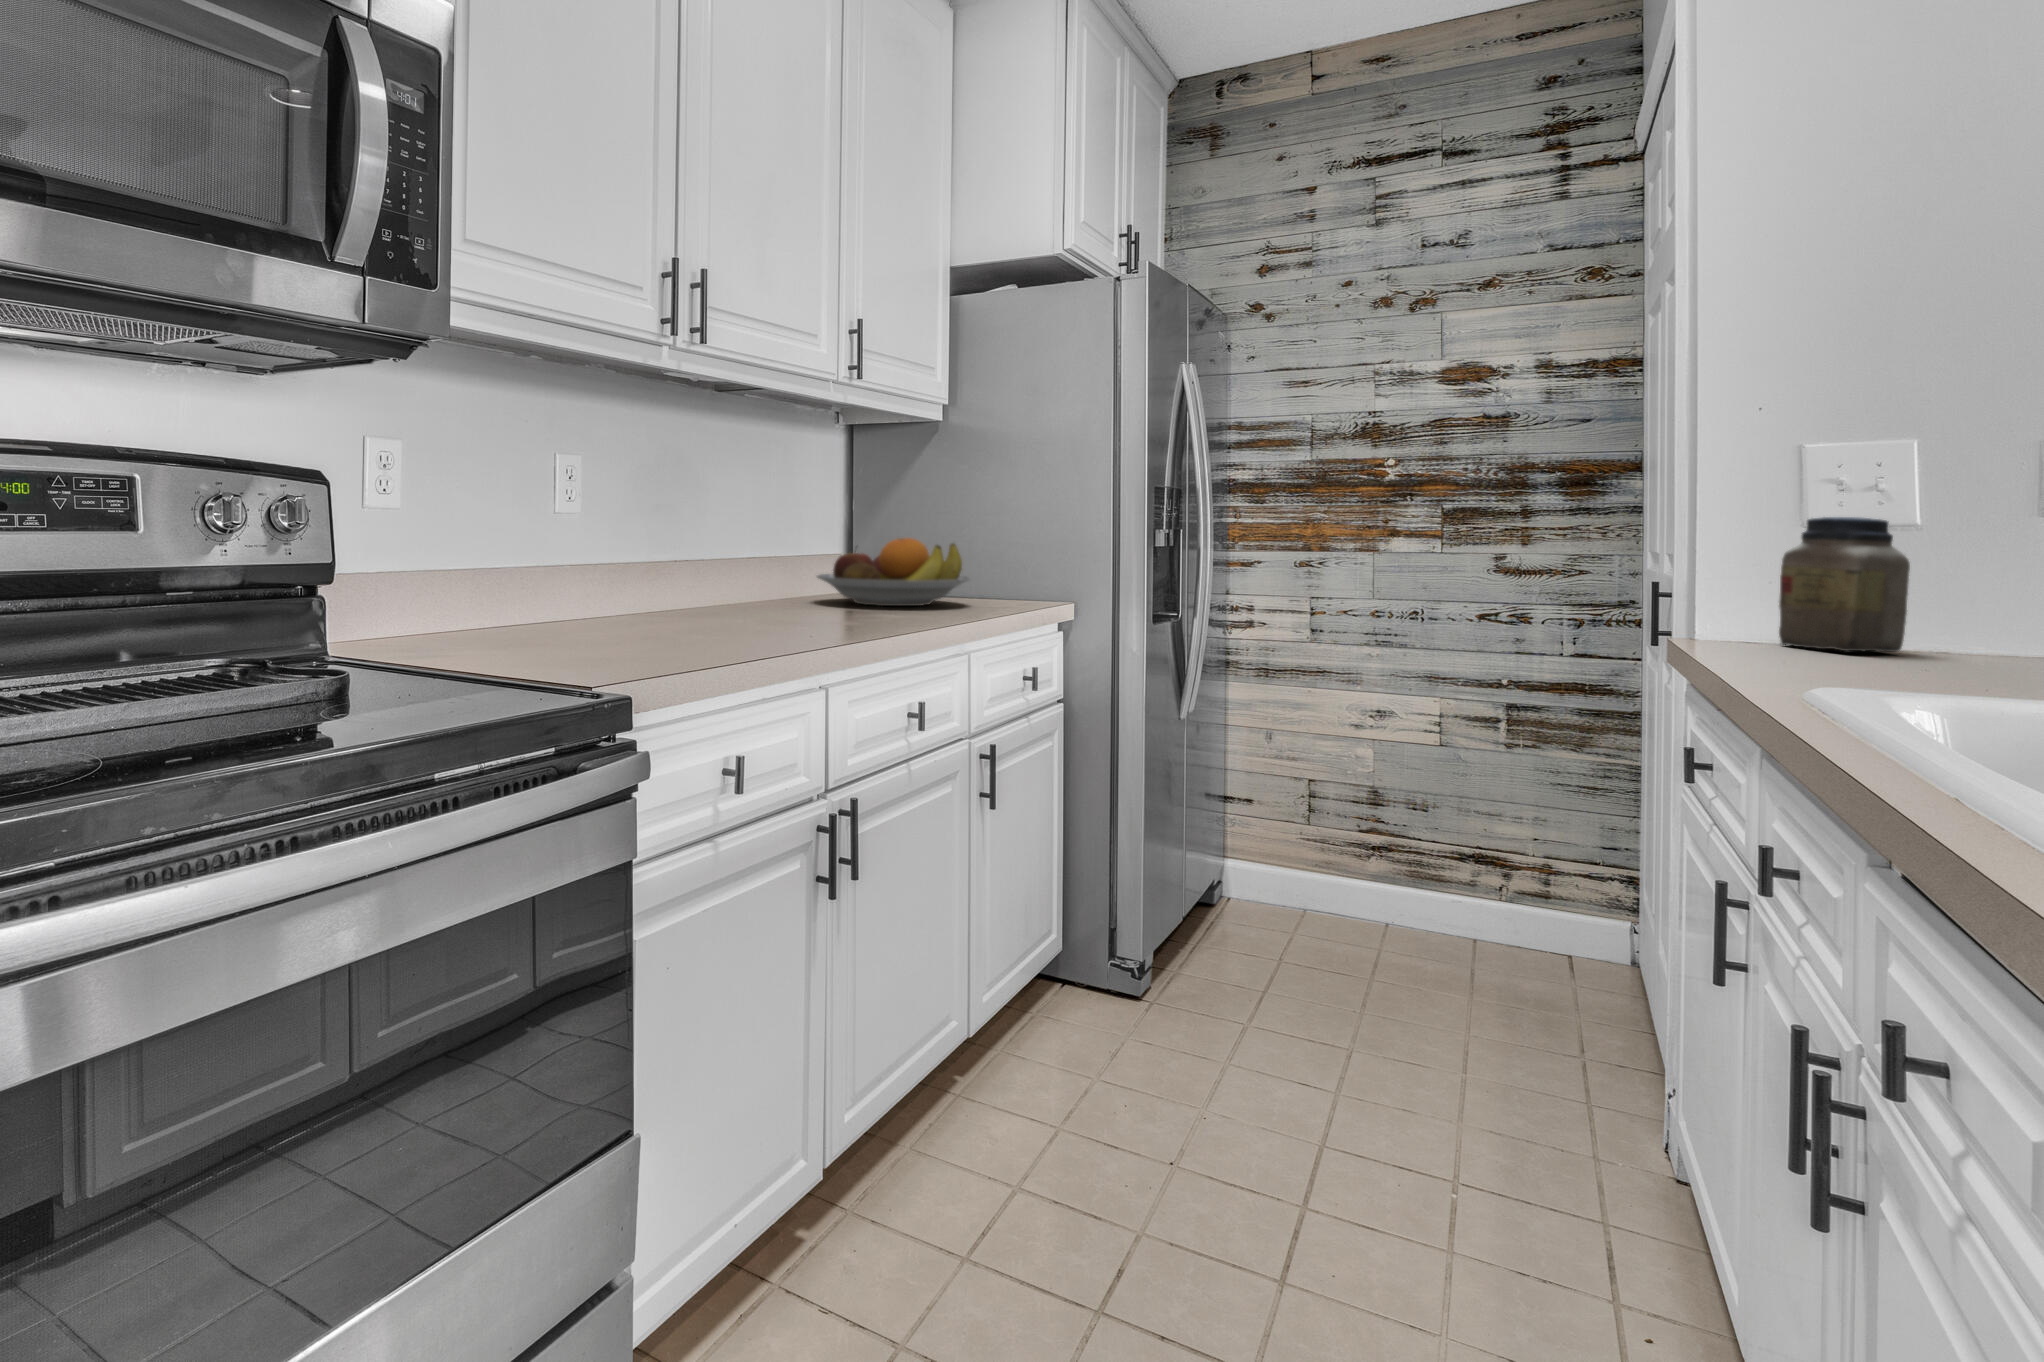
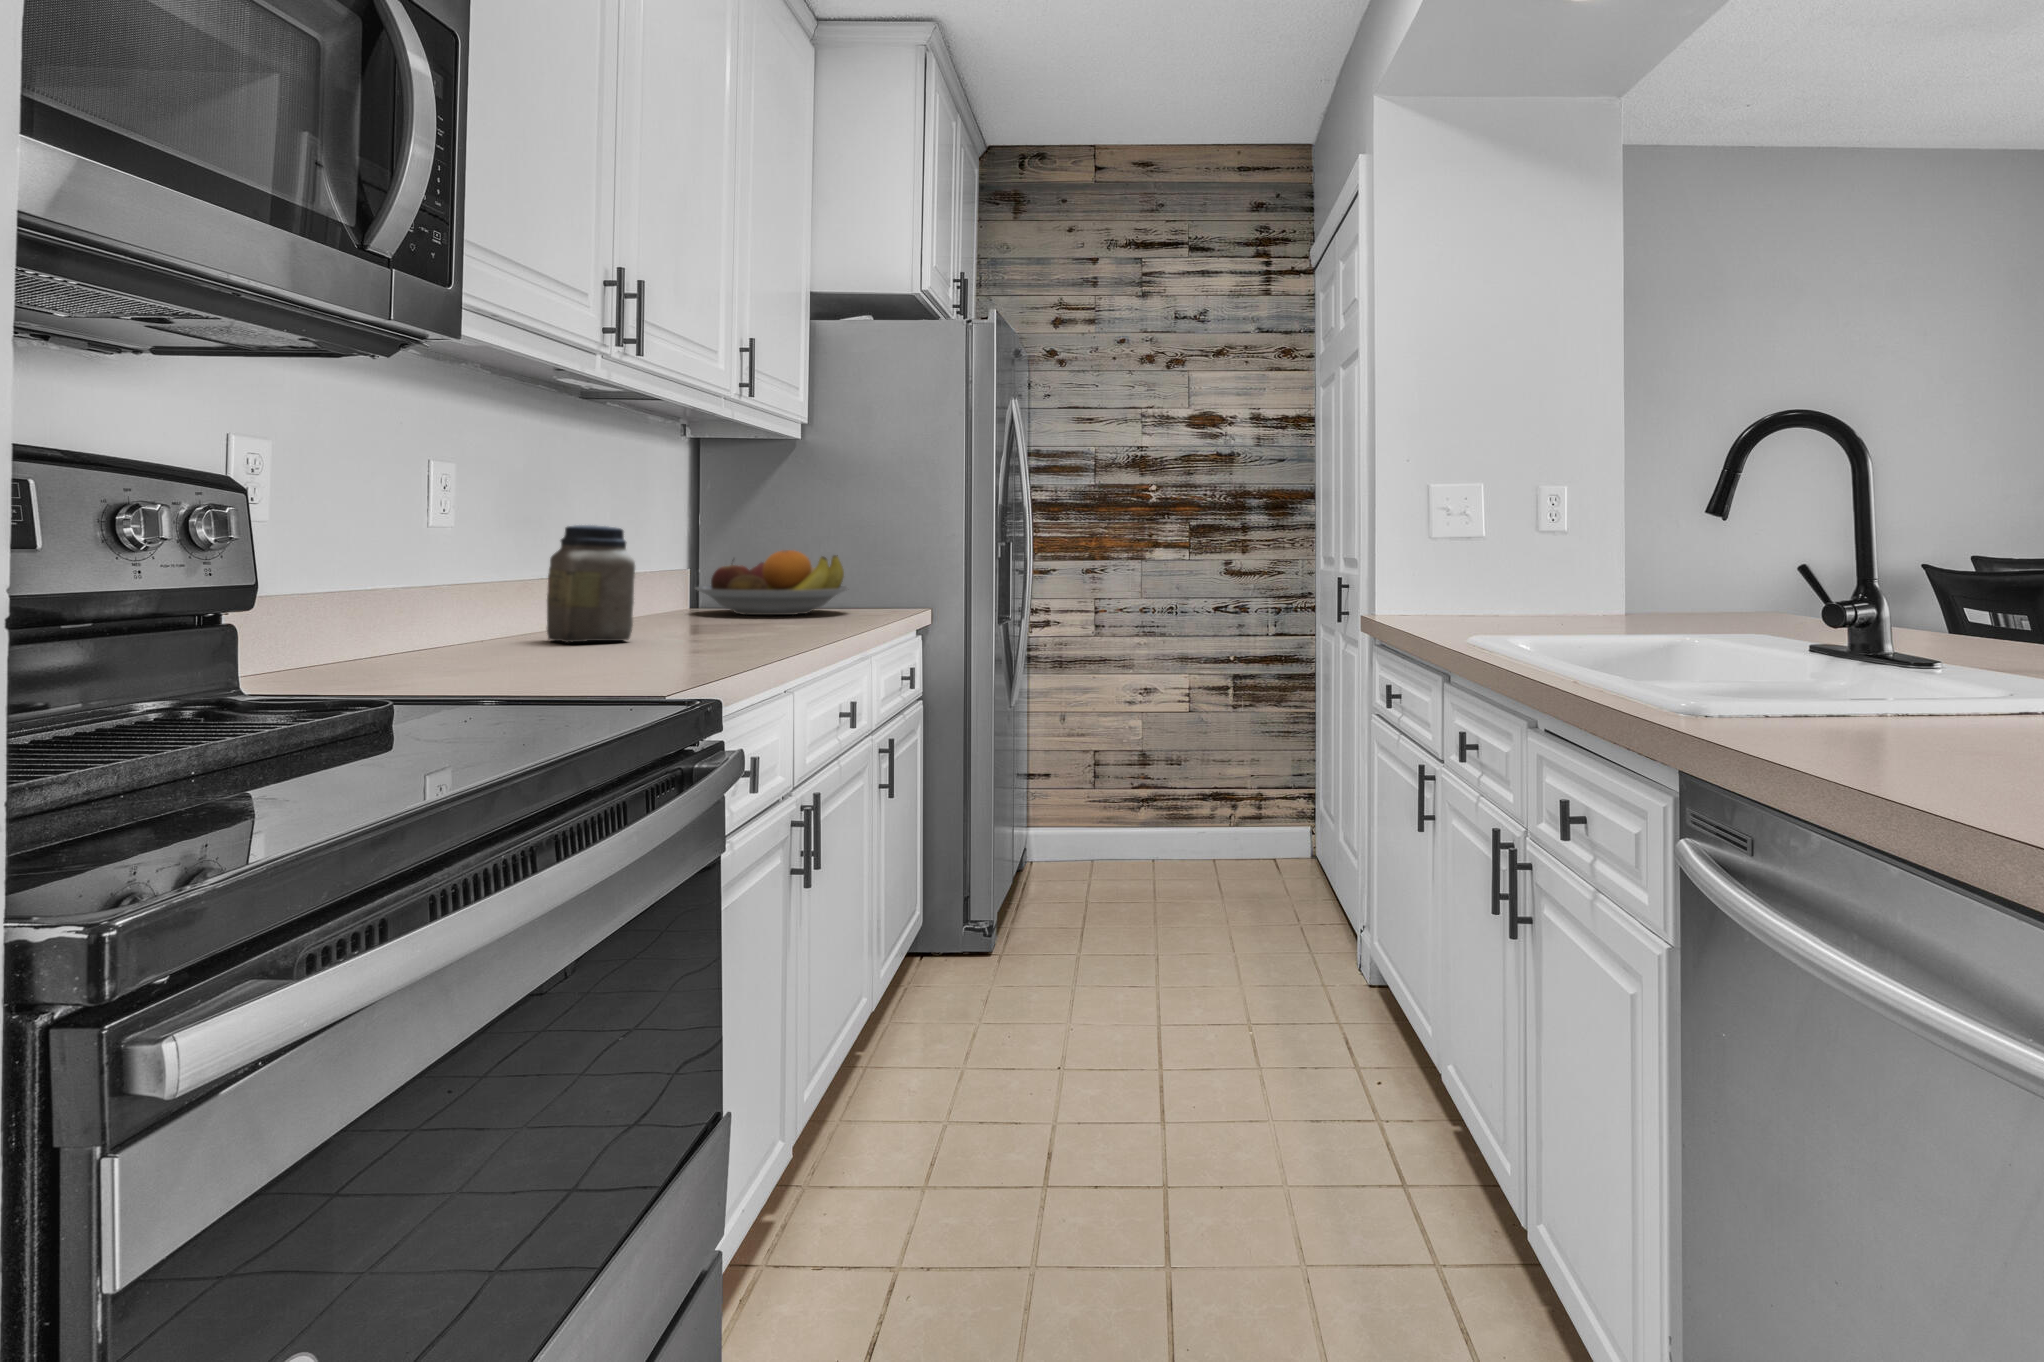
jar: present [1779,517,1910,652] -> present [547,525,635,642]

